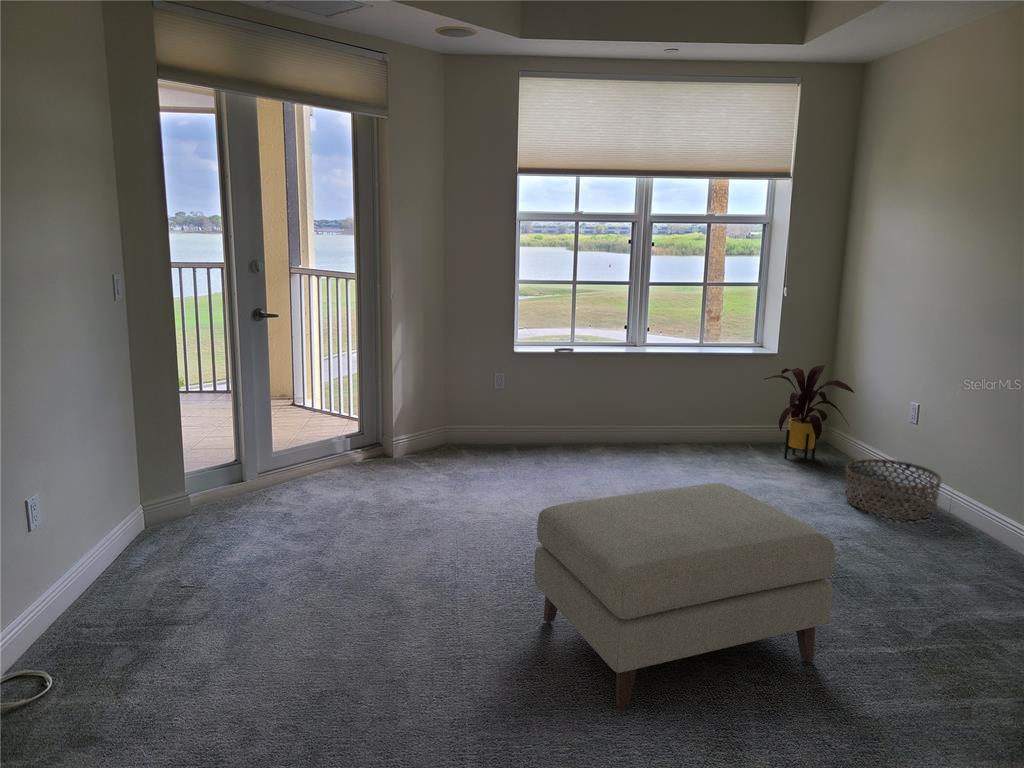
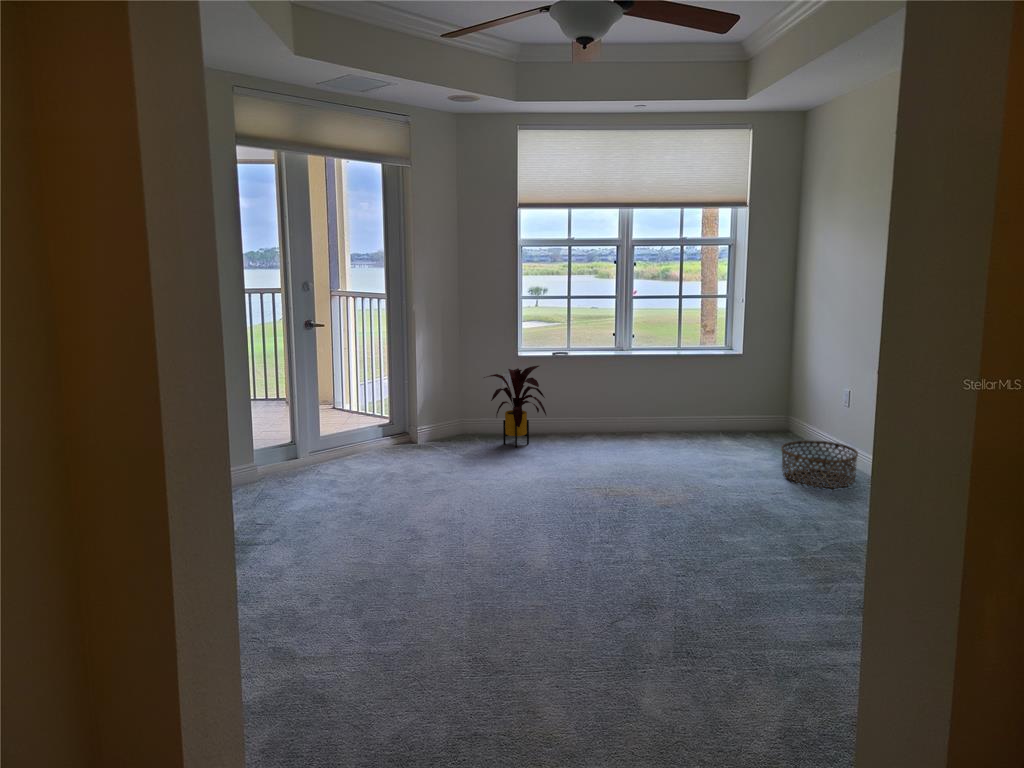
house plant: present [765,365,854,463] -> present [484,366,546,447]
ottoman: present [534,483,835,710] -> none [497,449,709,600]

